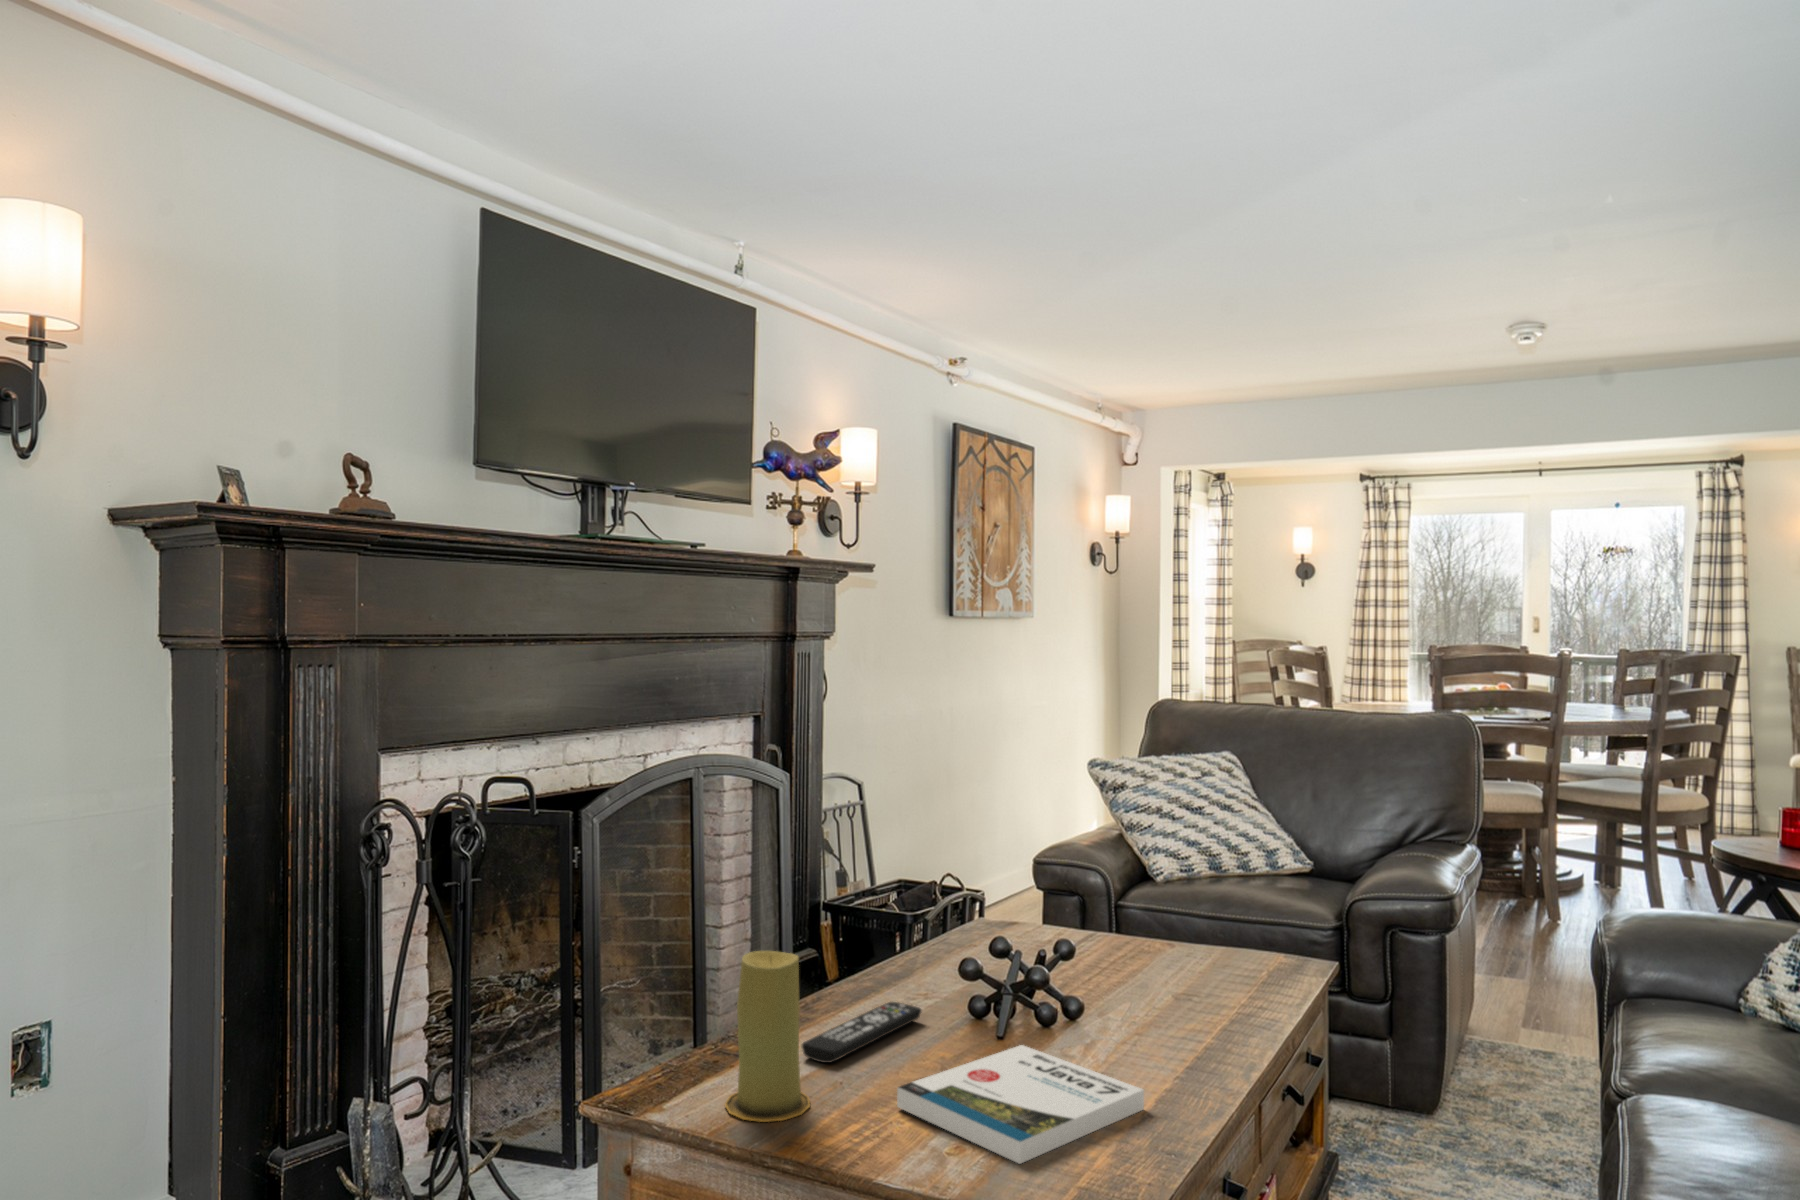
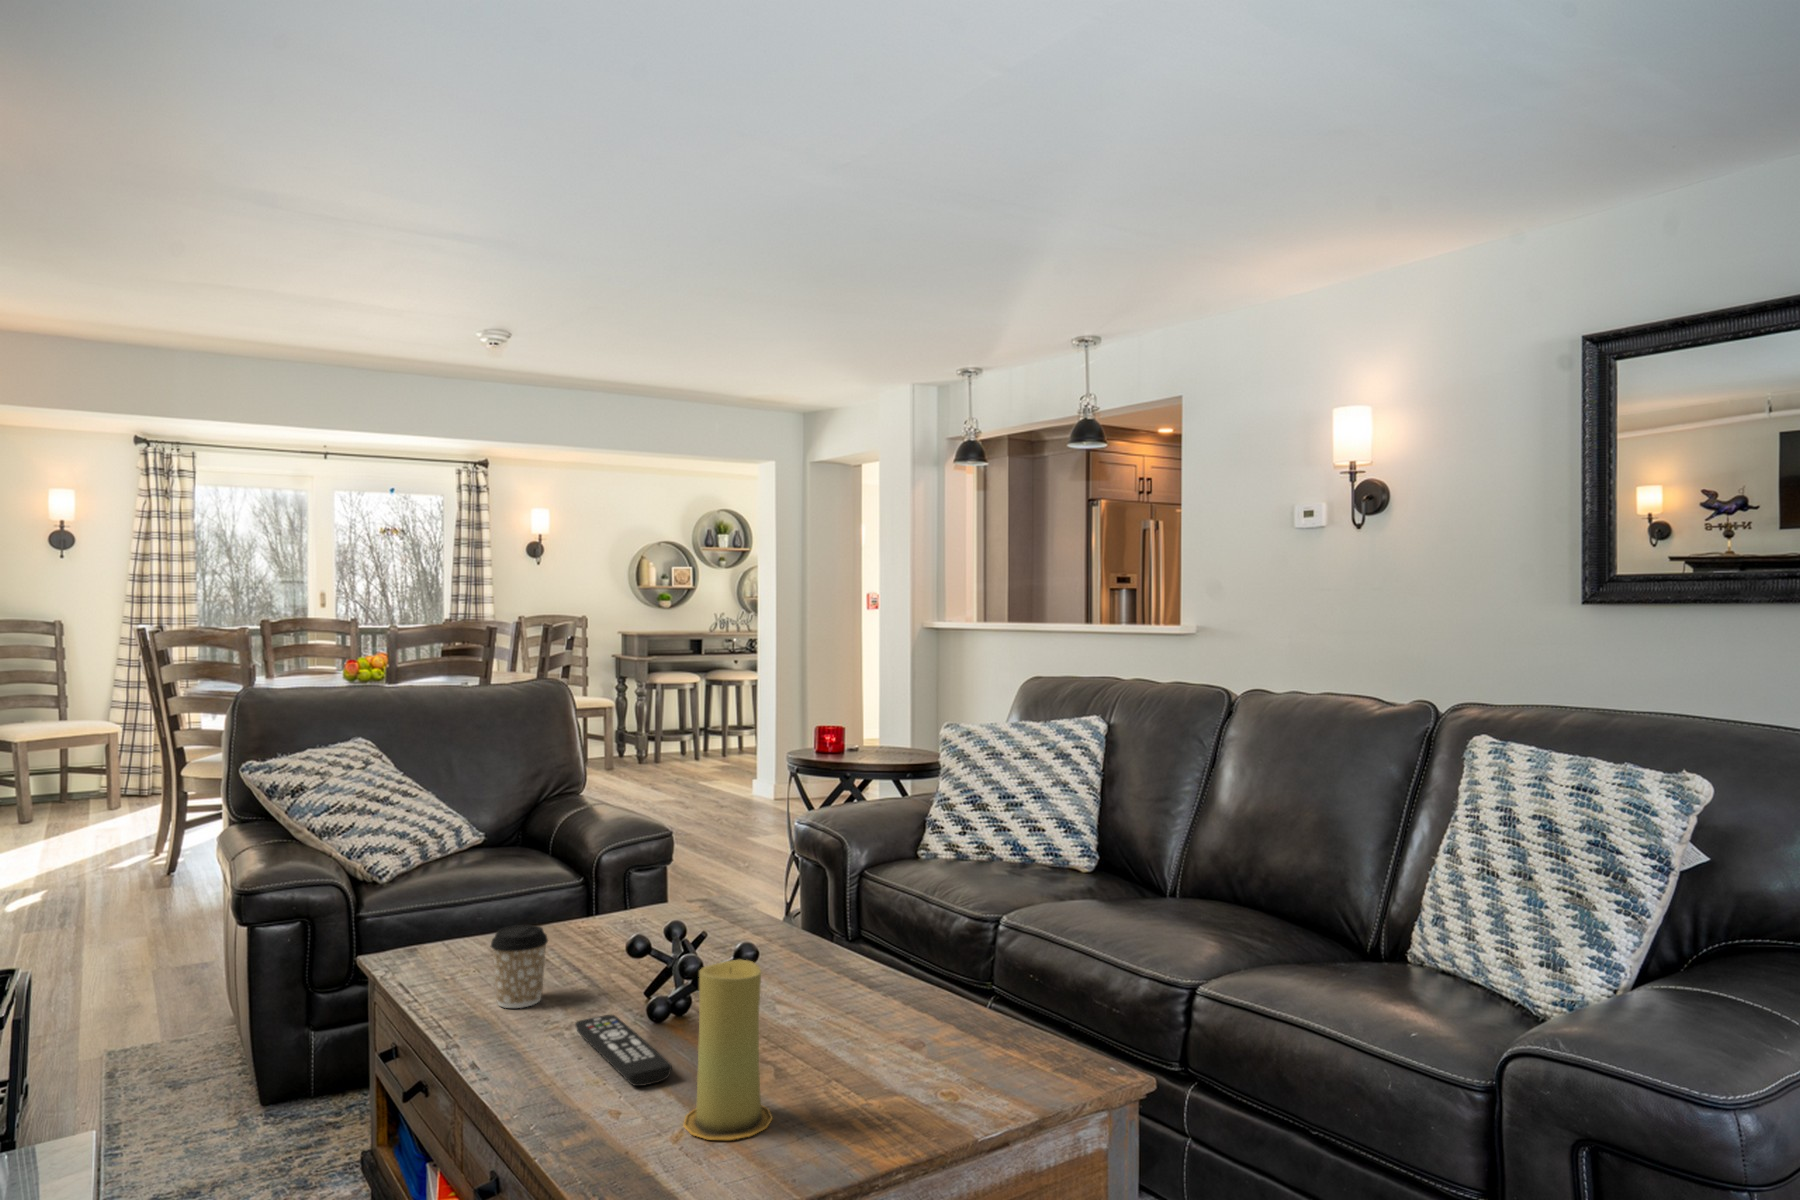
coffee cup: none [916,911,967,987] -> present [490,925,548,1008]
book: present [897,1045,1144,1164] -> none [765,982,943,1070]

